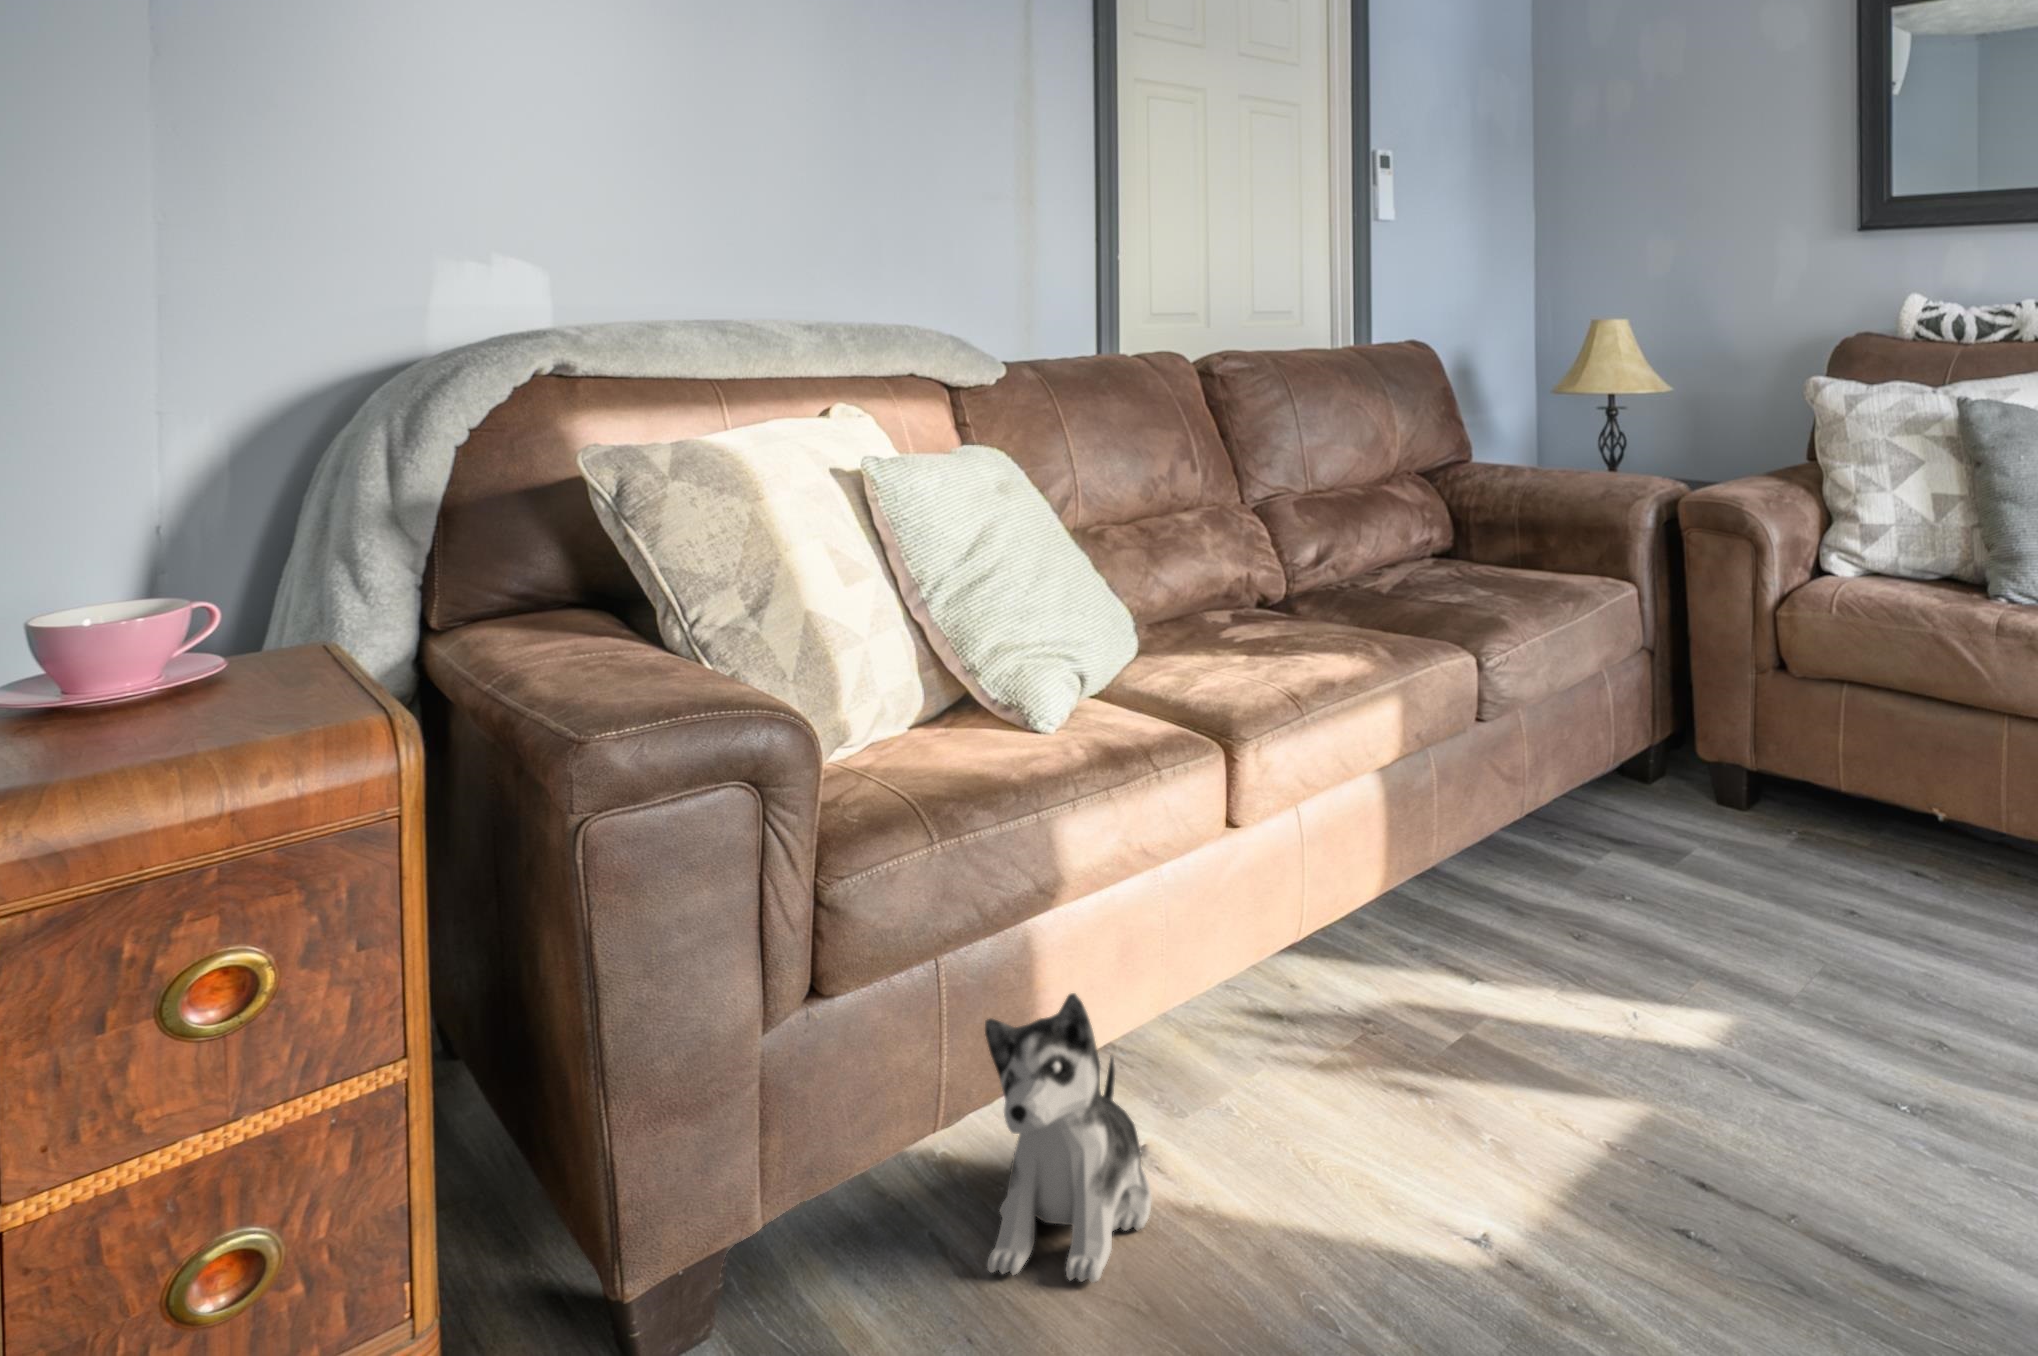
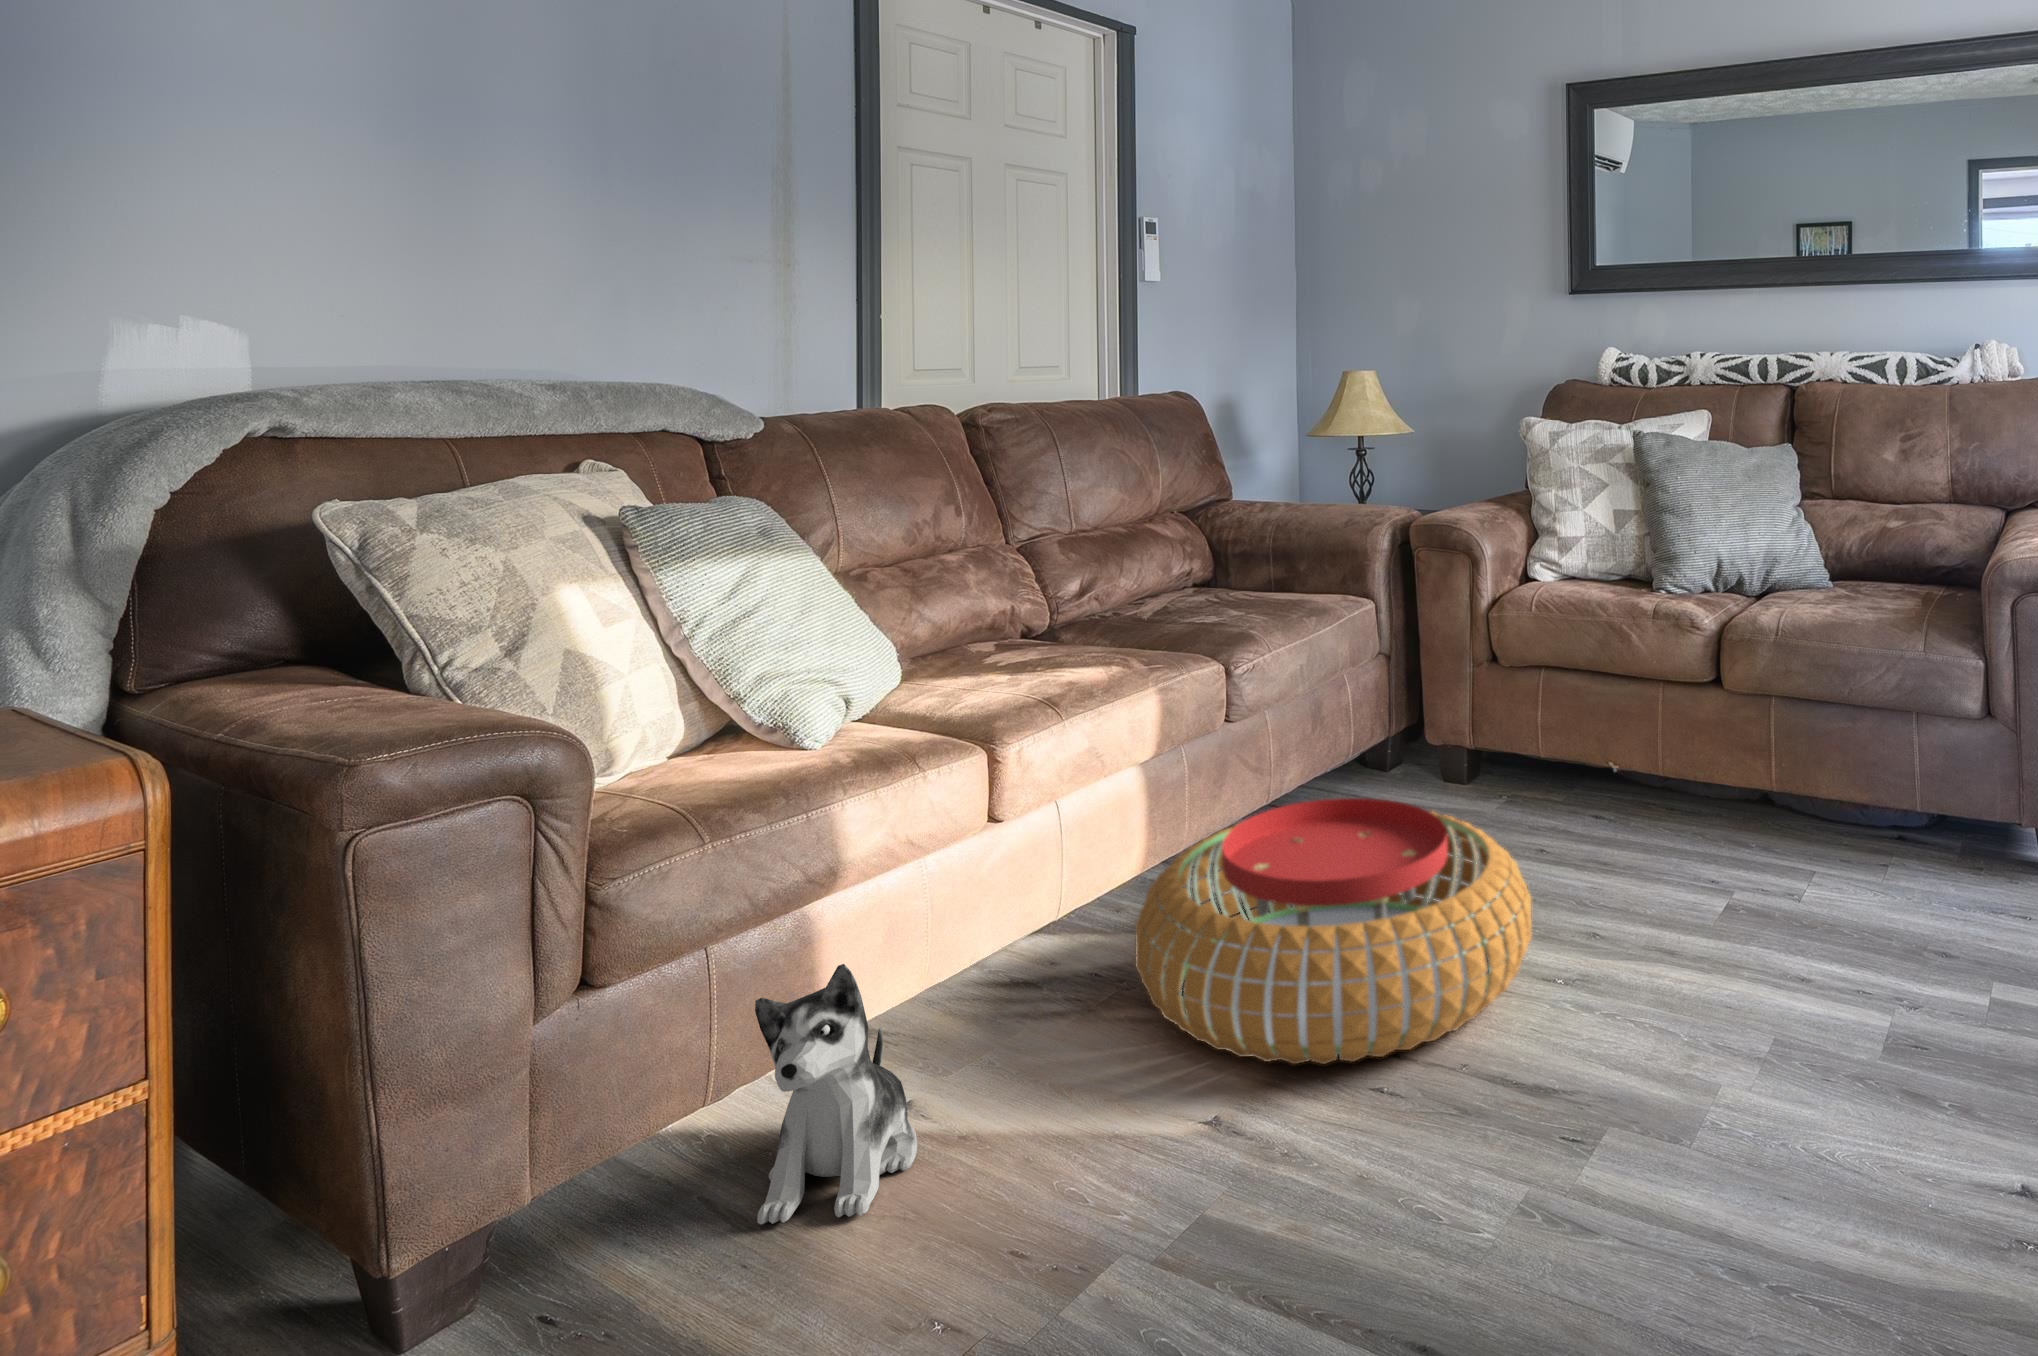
pouf: none [1381,832,1866,1174] -> present [1135,798,1532,1064]

